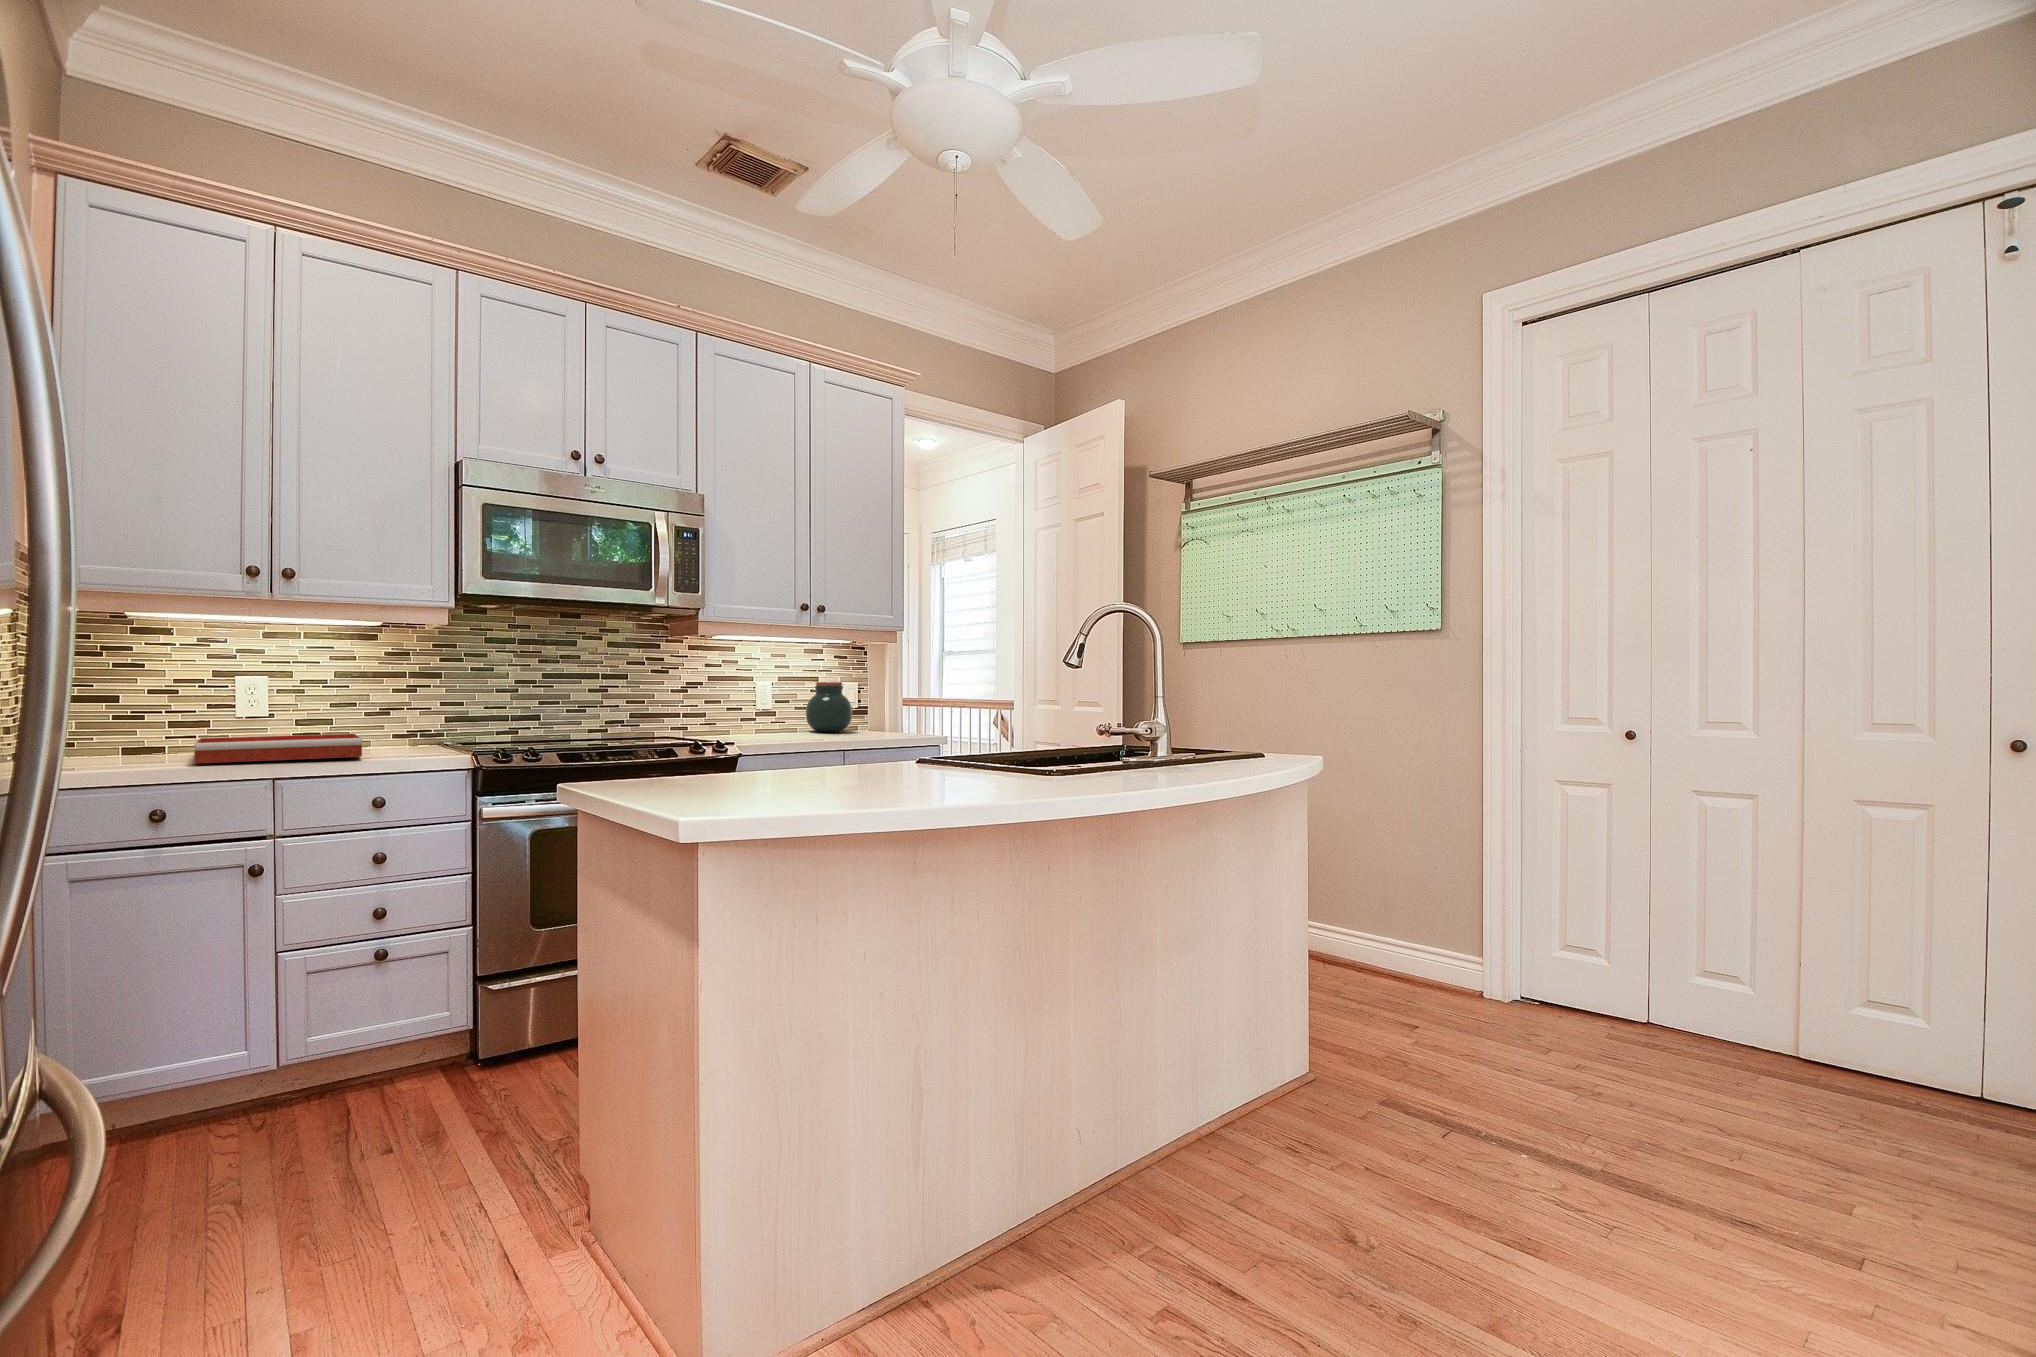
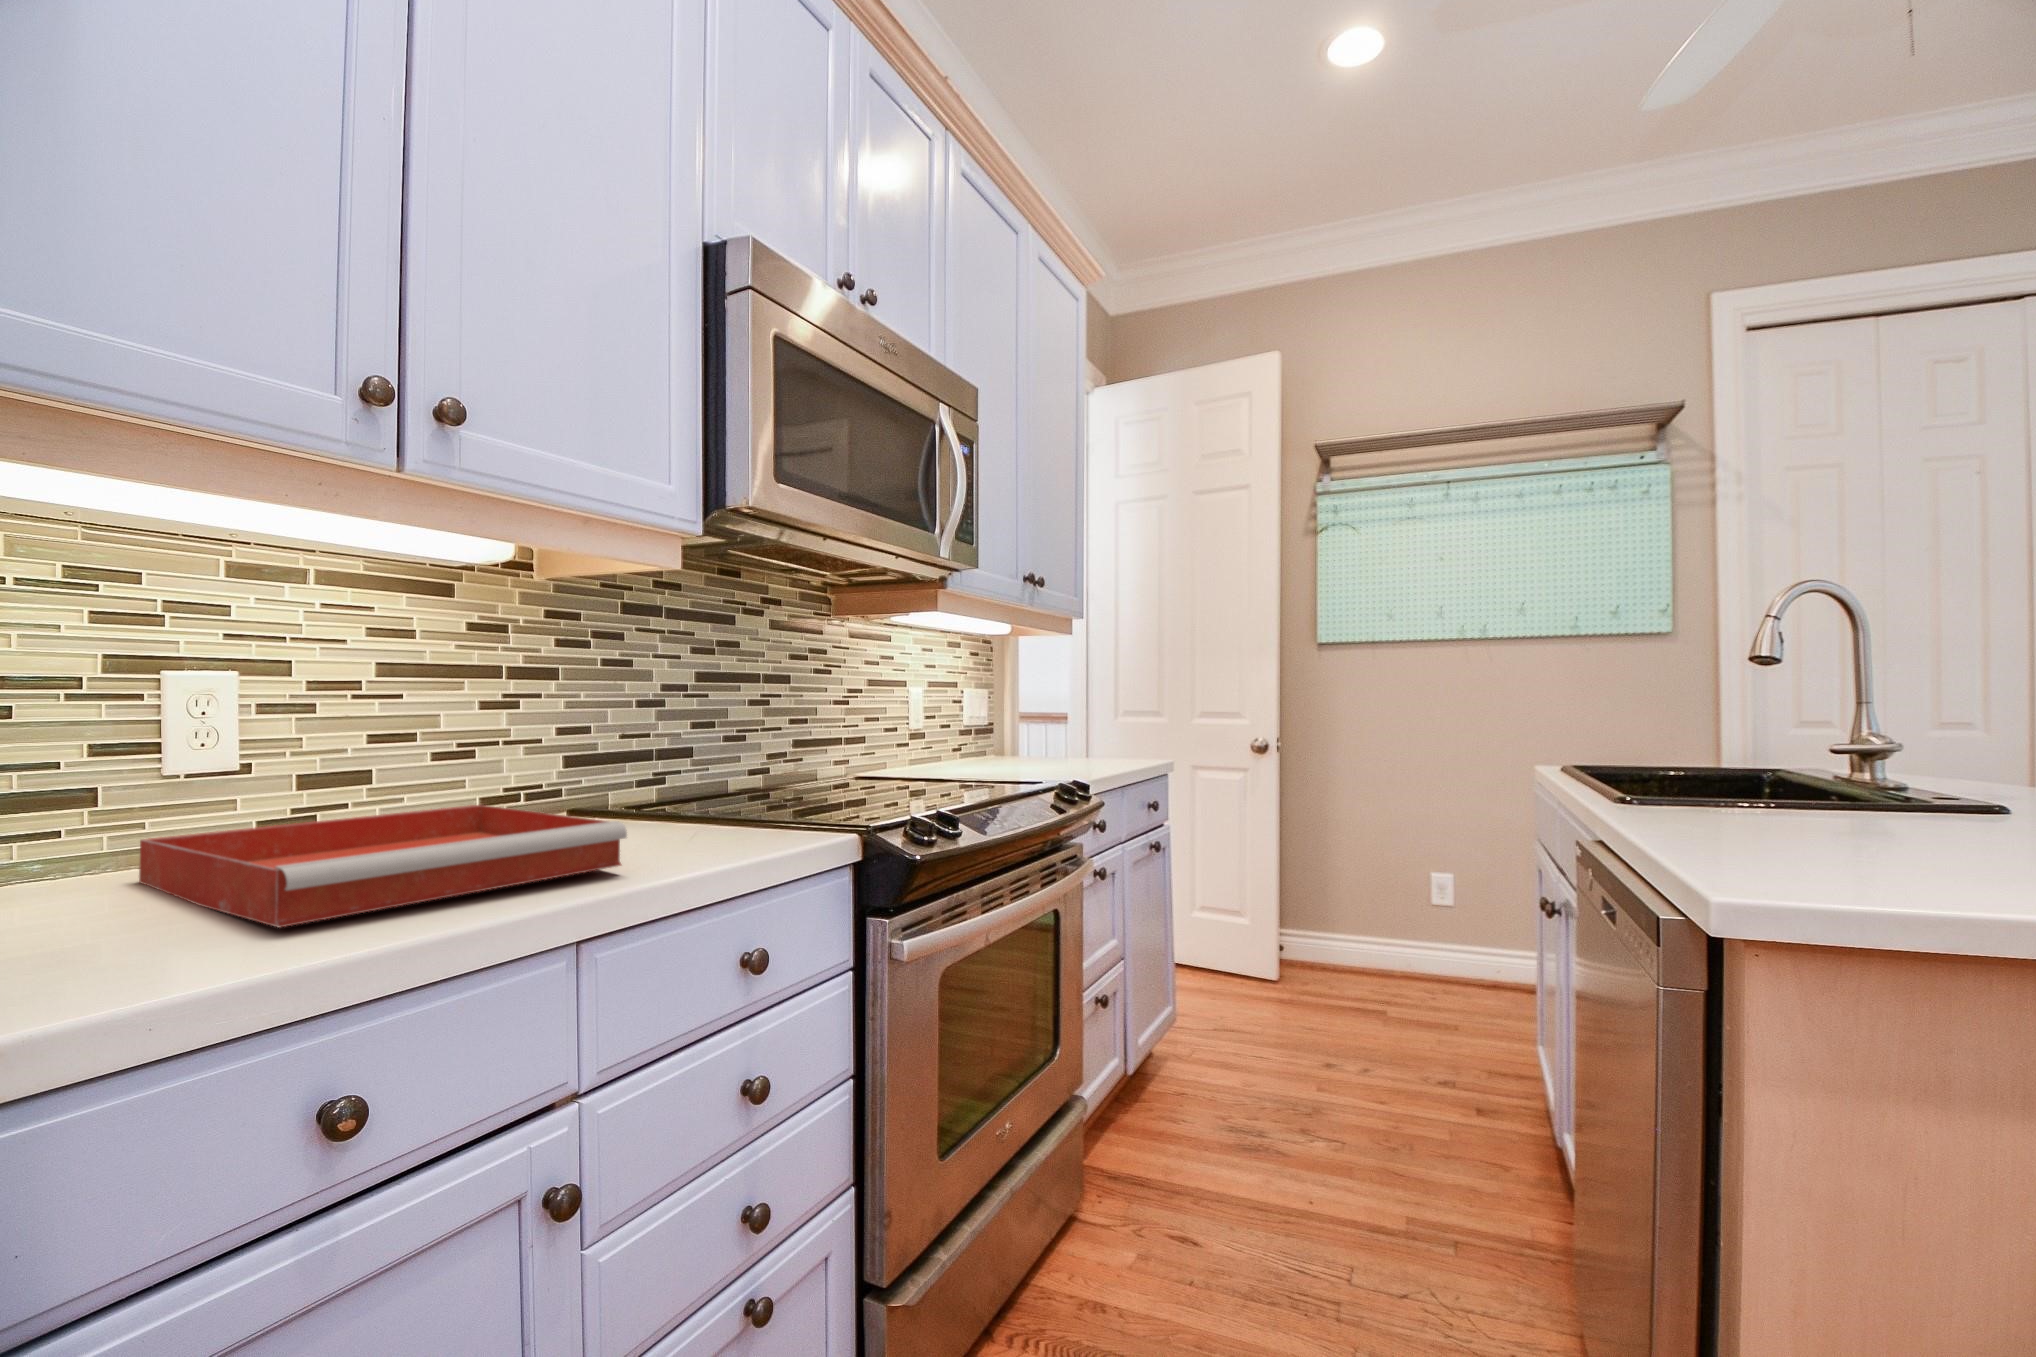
jar: present [806,682,852,732] -> none [969,690,1035,763]

